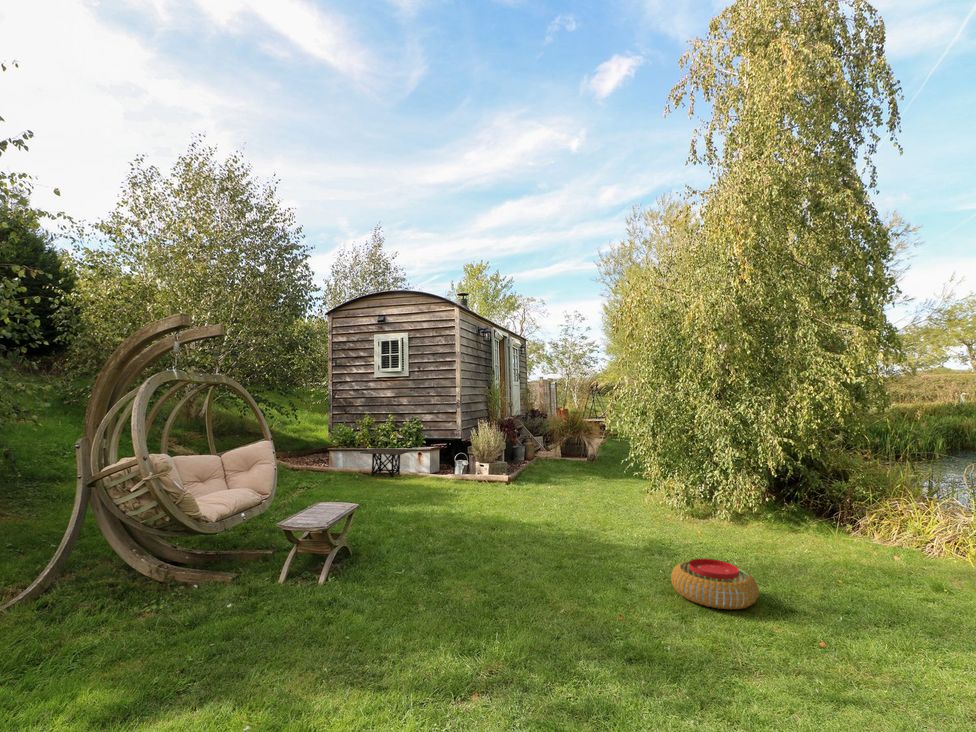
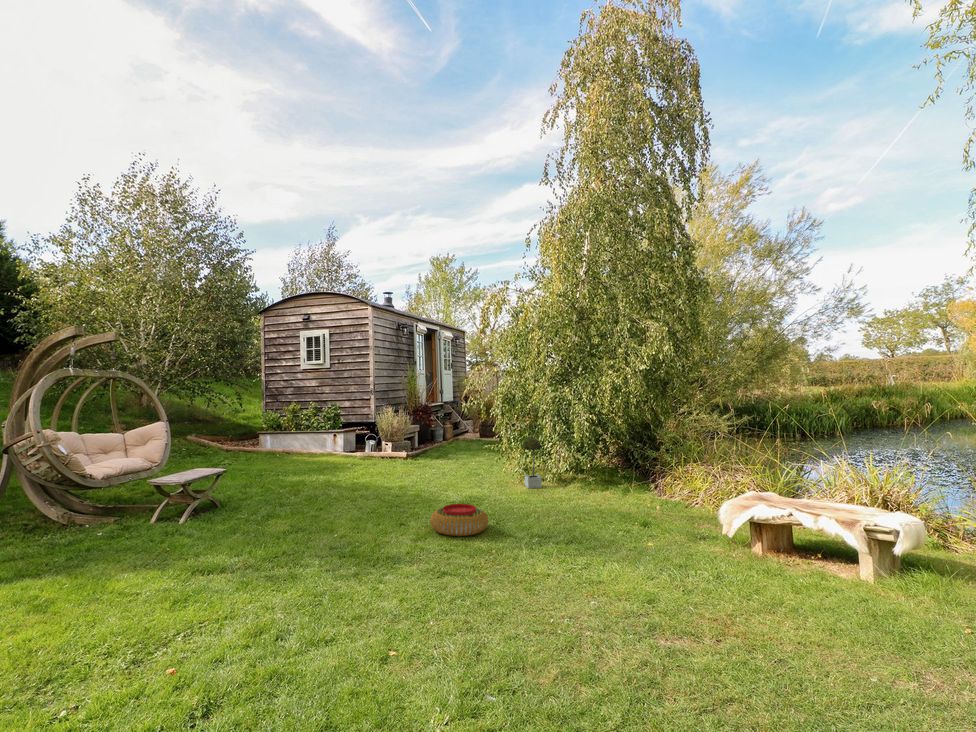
side table: present [360,448,411,477] -> none [278,431,327,455]
potted tree: none [697,461,725,527] -> present [522,436,543,488]

